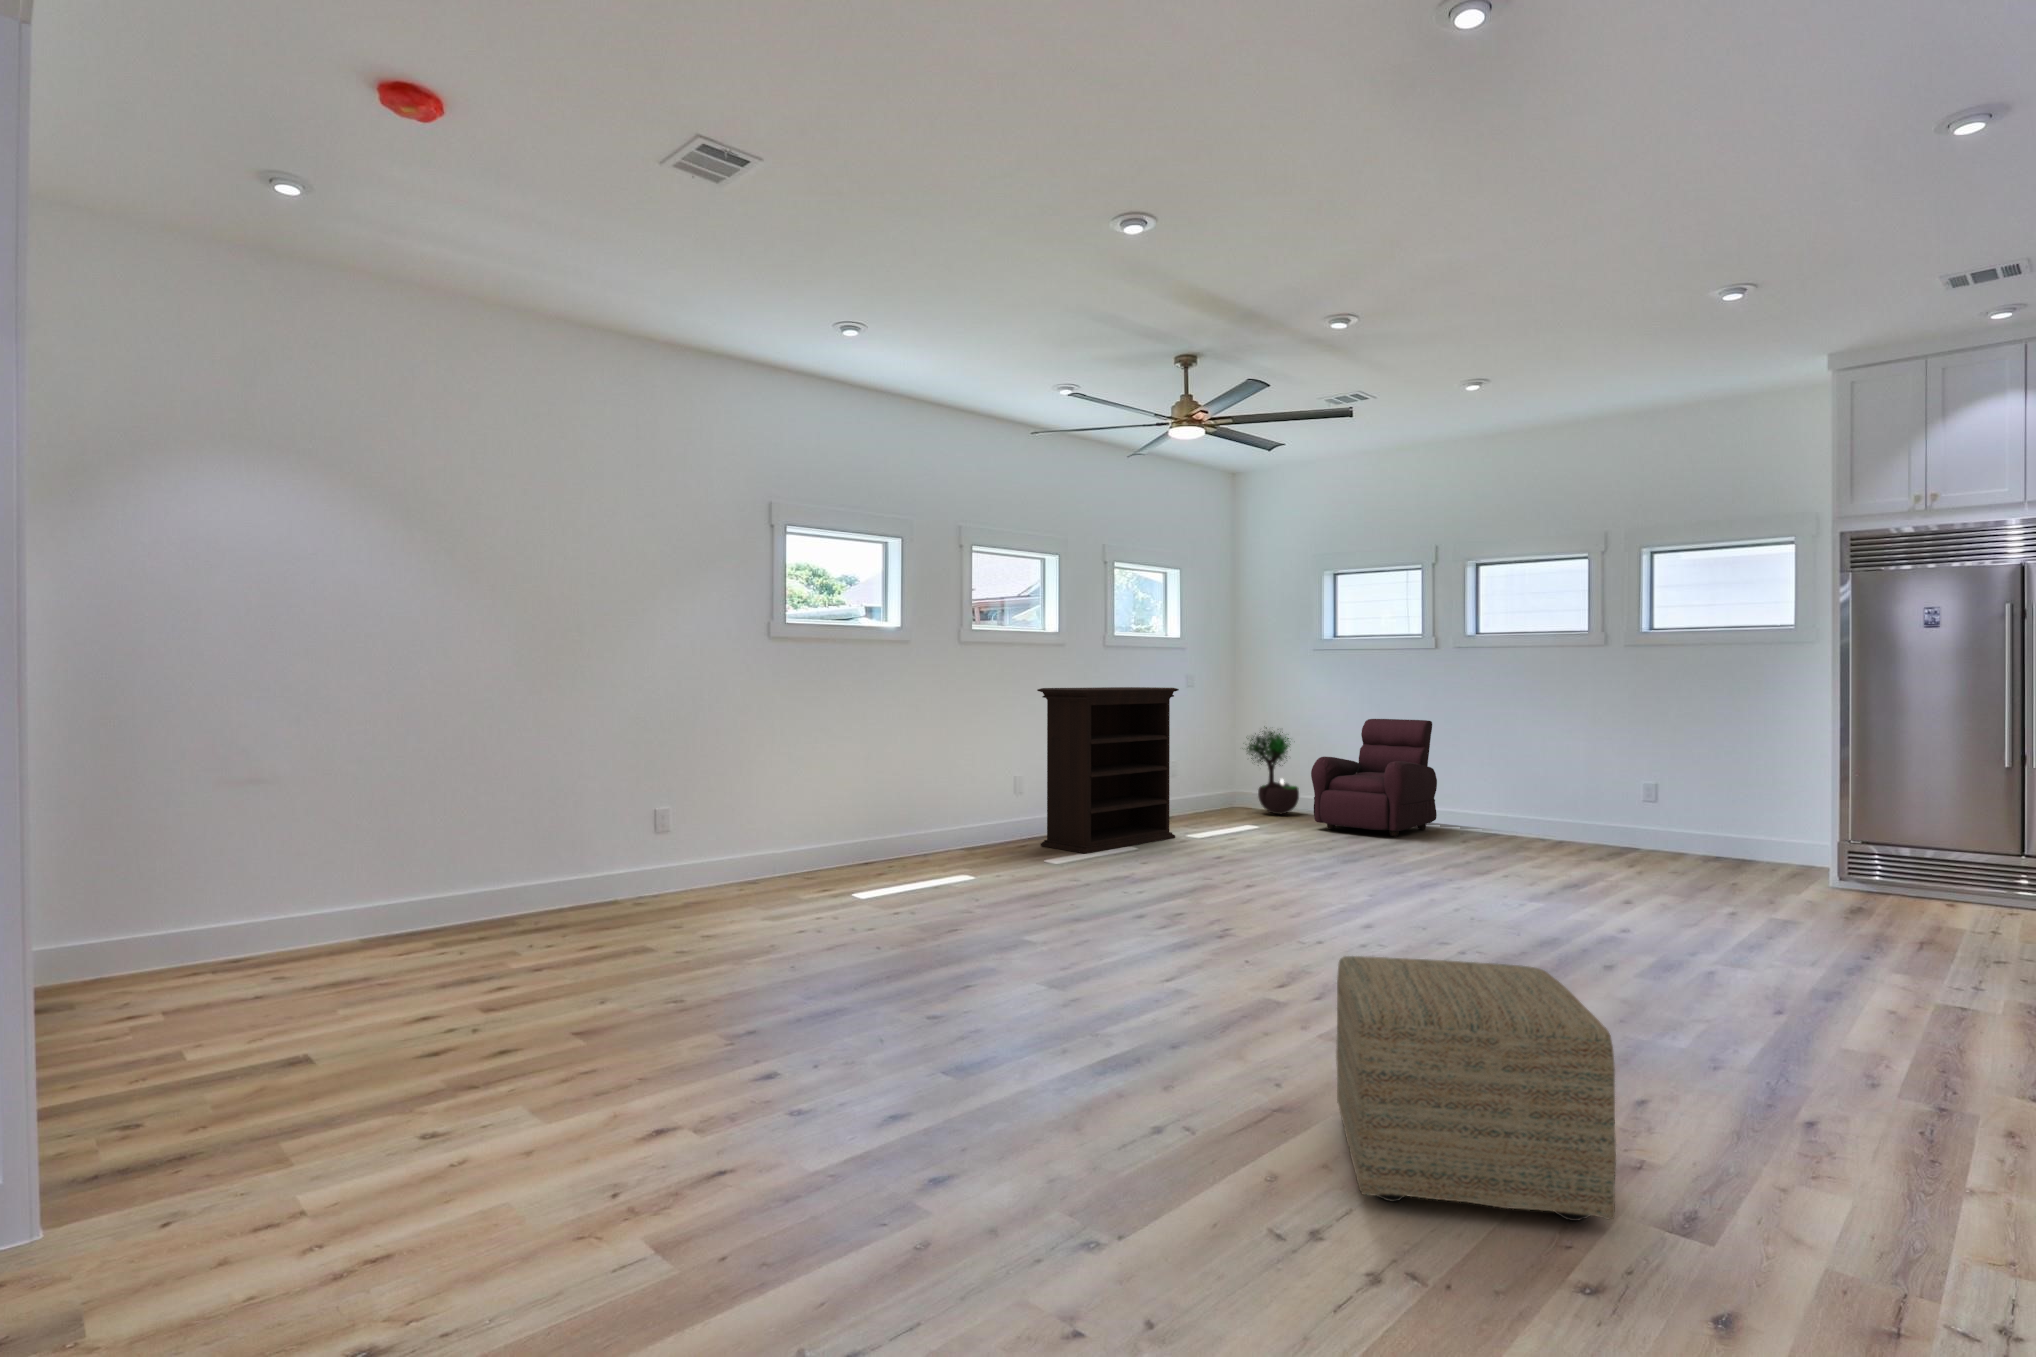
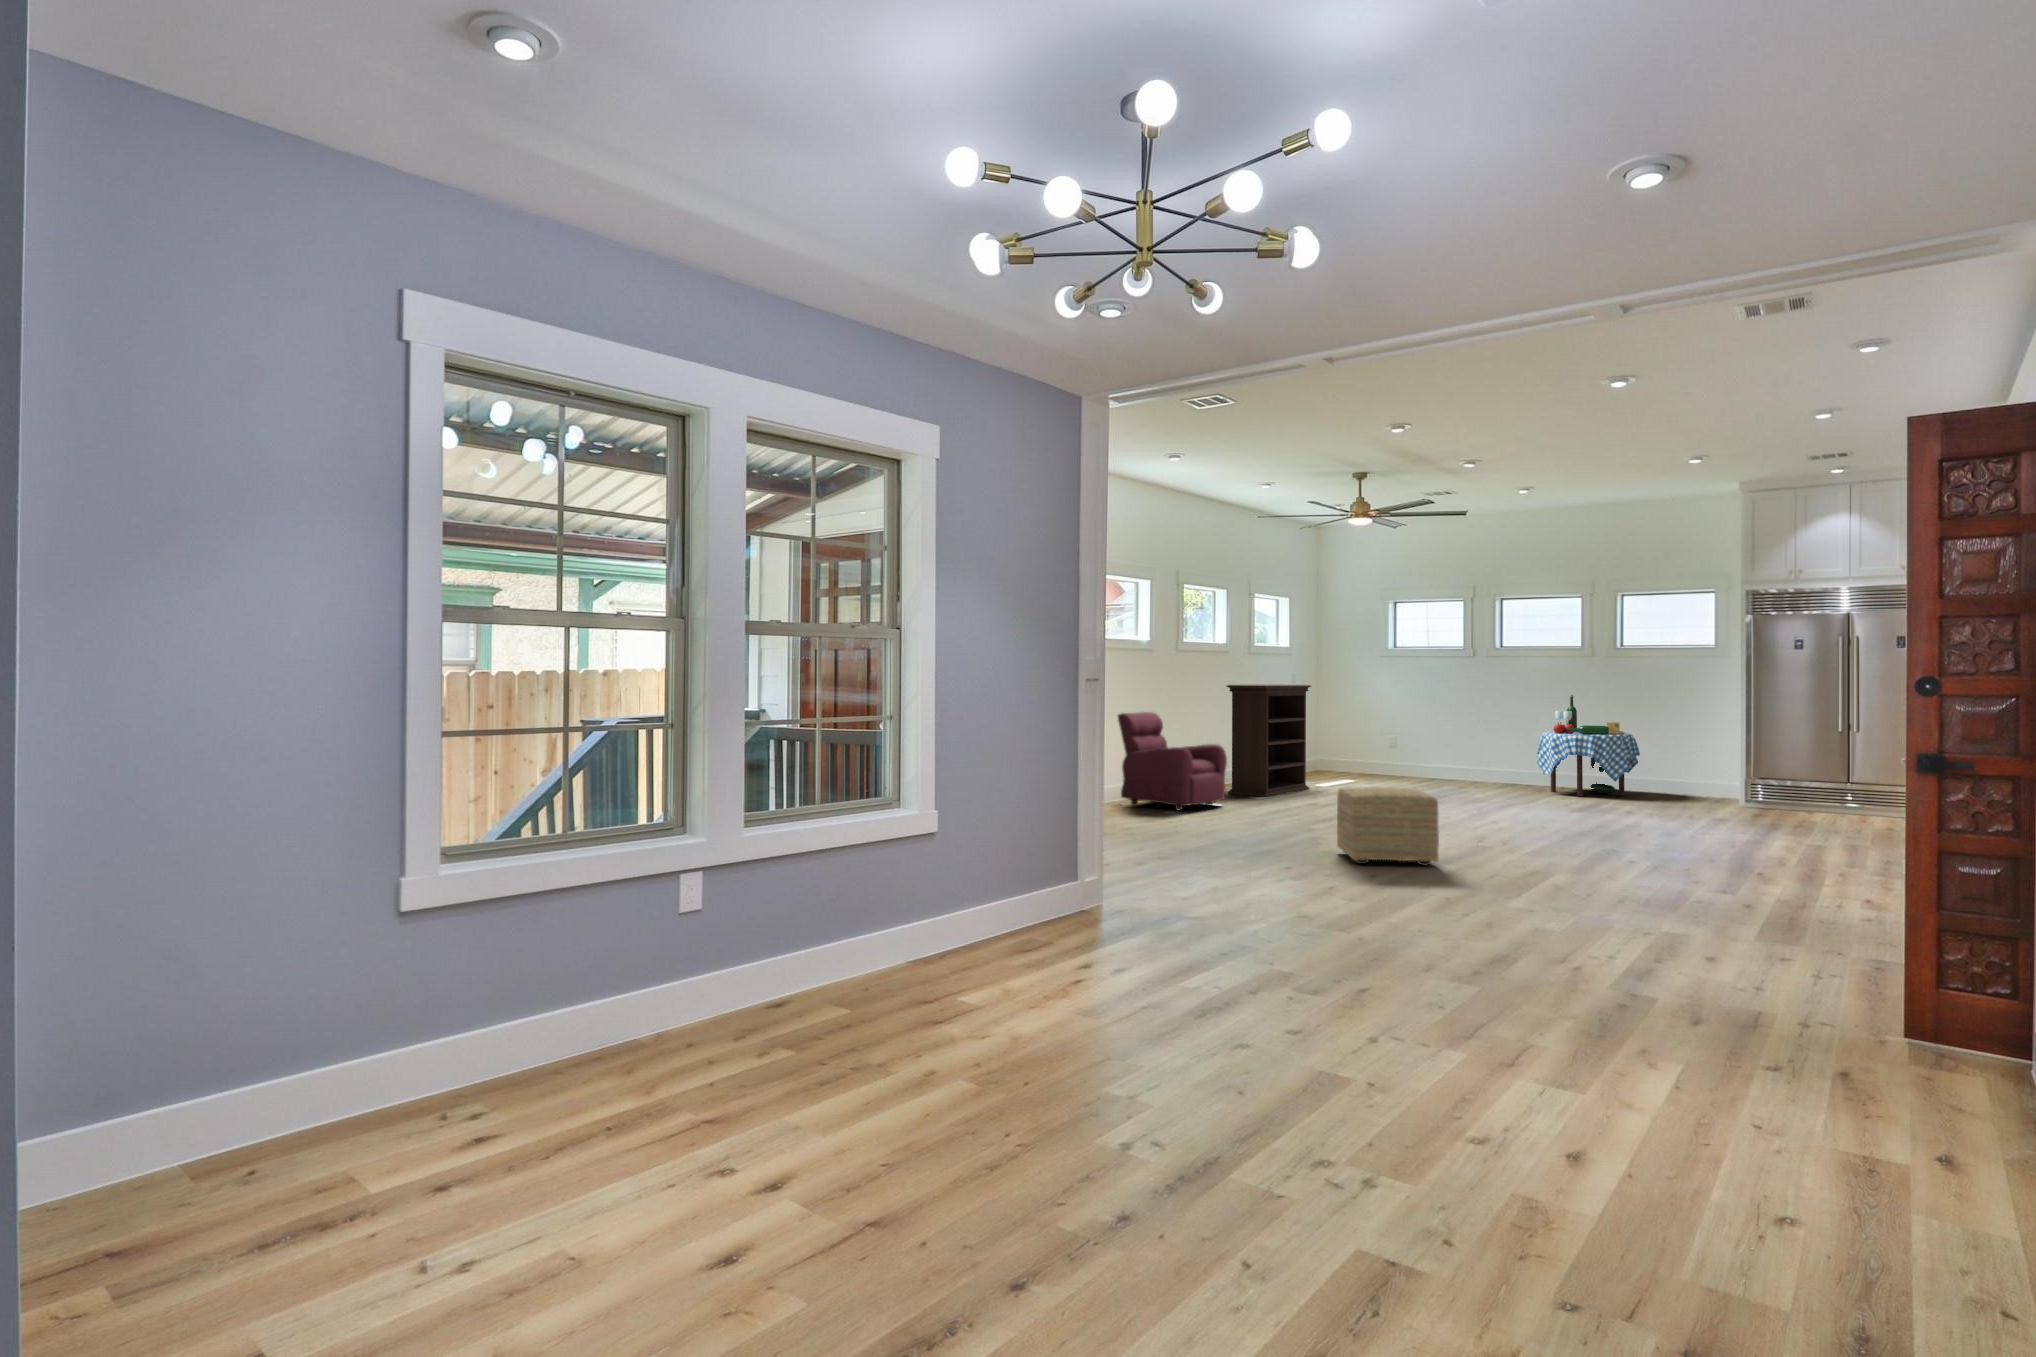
dining table: none [1512,703,1672,860] -> present [1537,695,1640,797]
armchair: present [1311,719,1437,836] -> present [1118,712,1227,811]
potted tree: present [1247,726,1299,814] -> none [1331,710,1371,777]
ottoman: present [1336,956,1616,1221] -> present [1337,787,1439,866]

